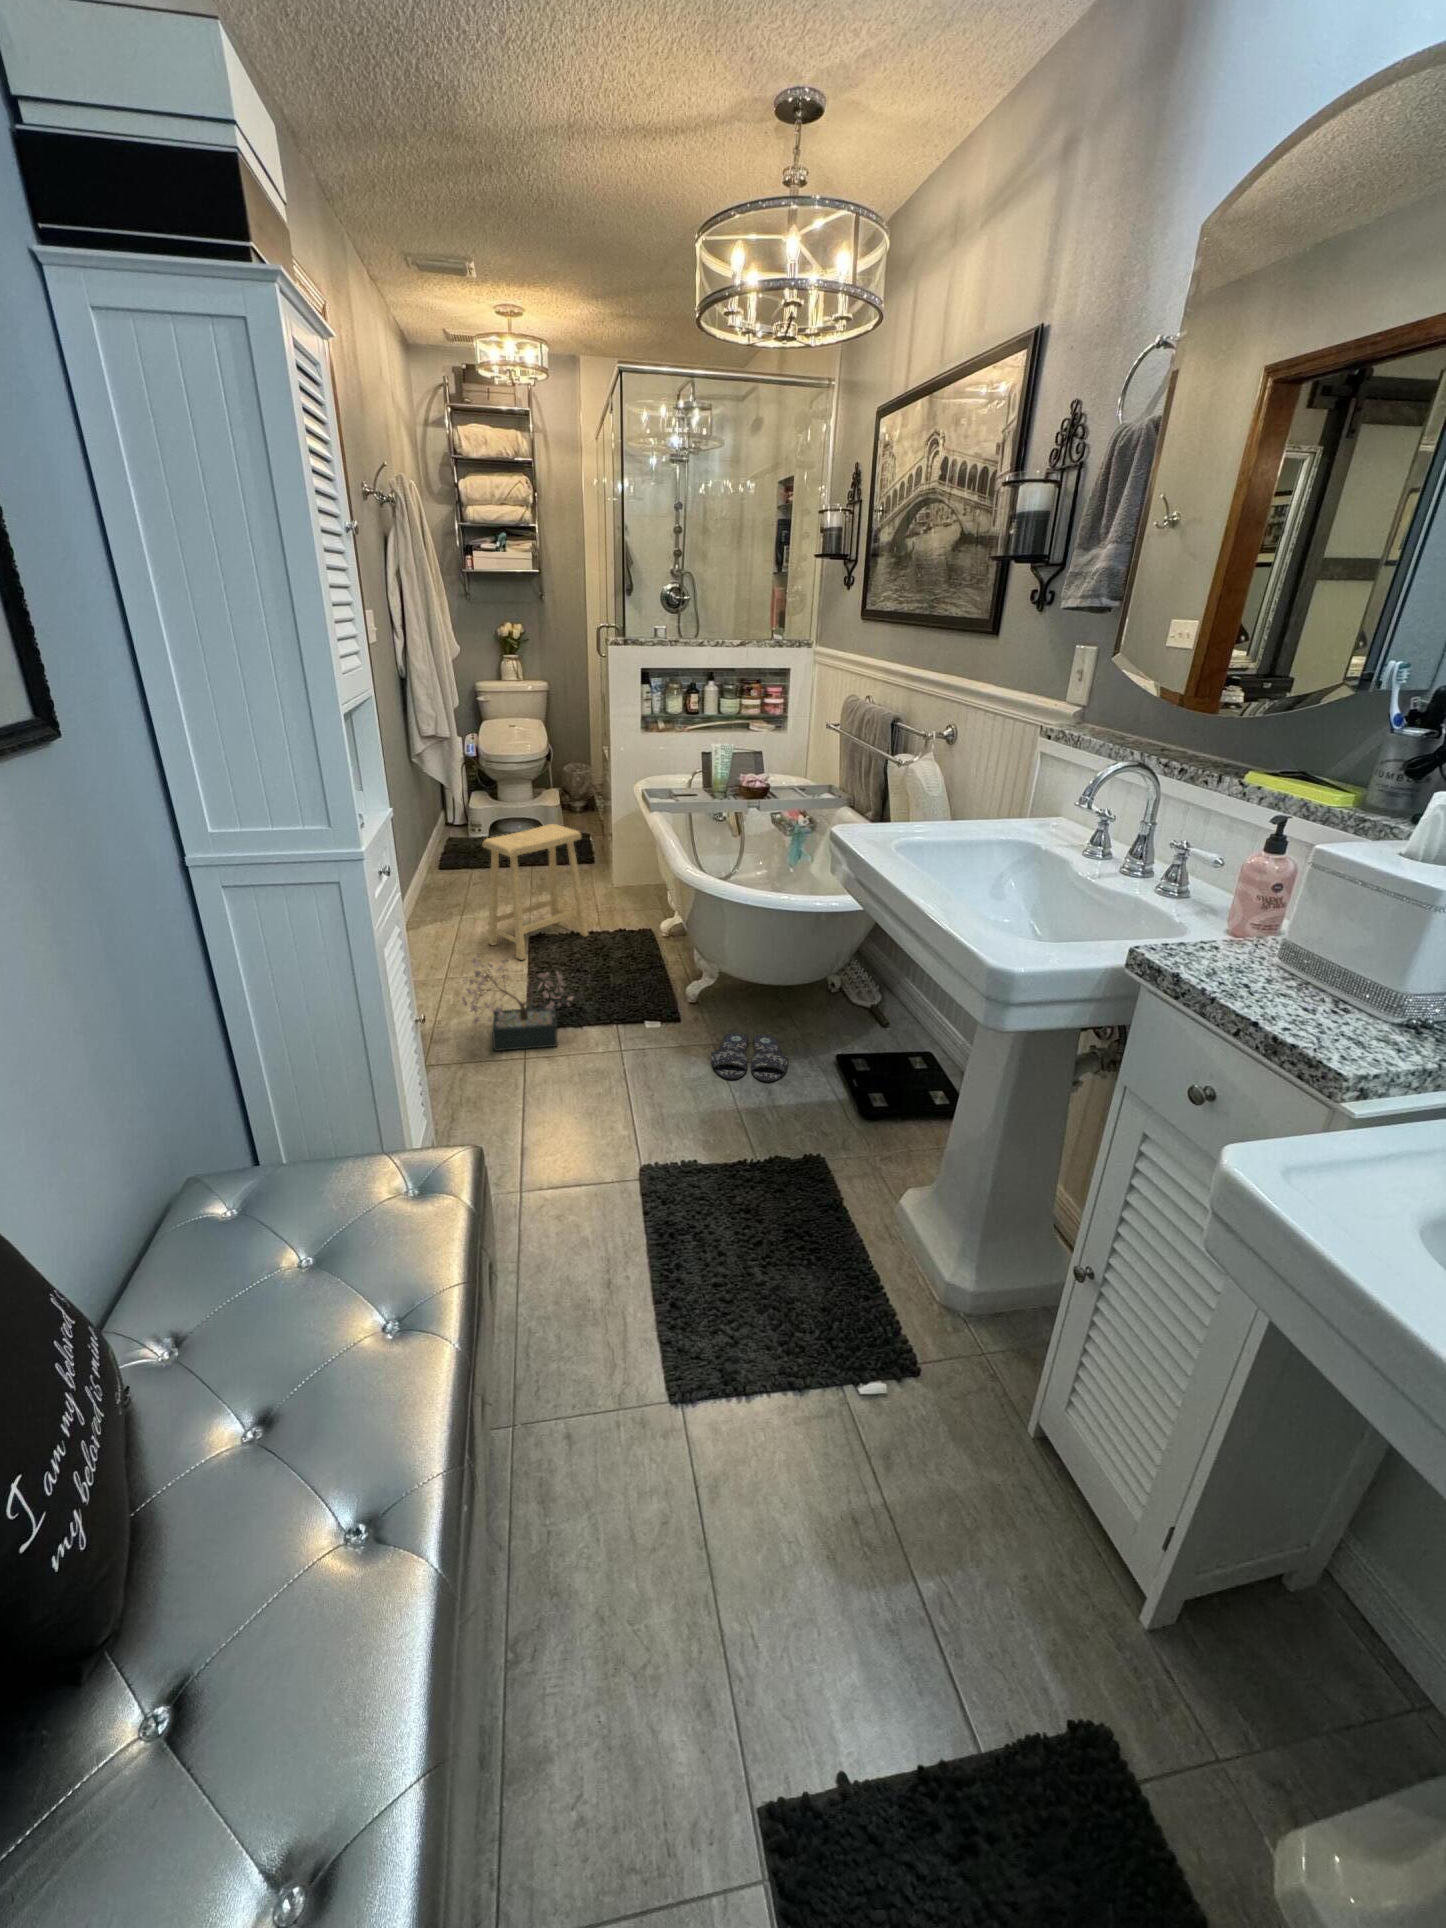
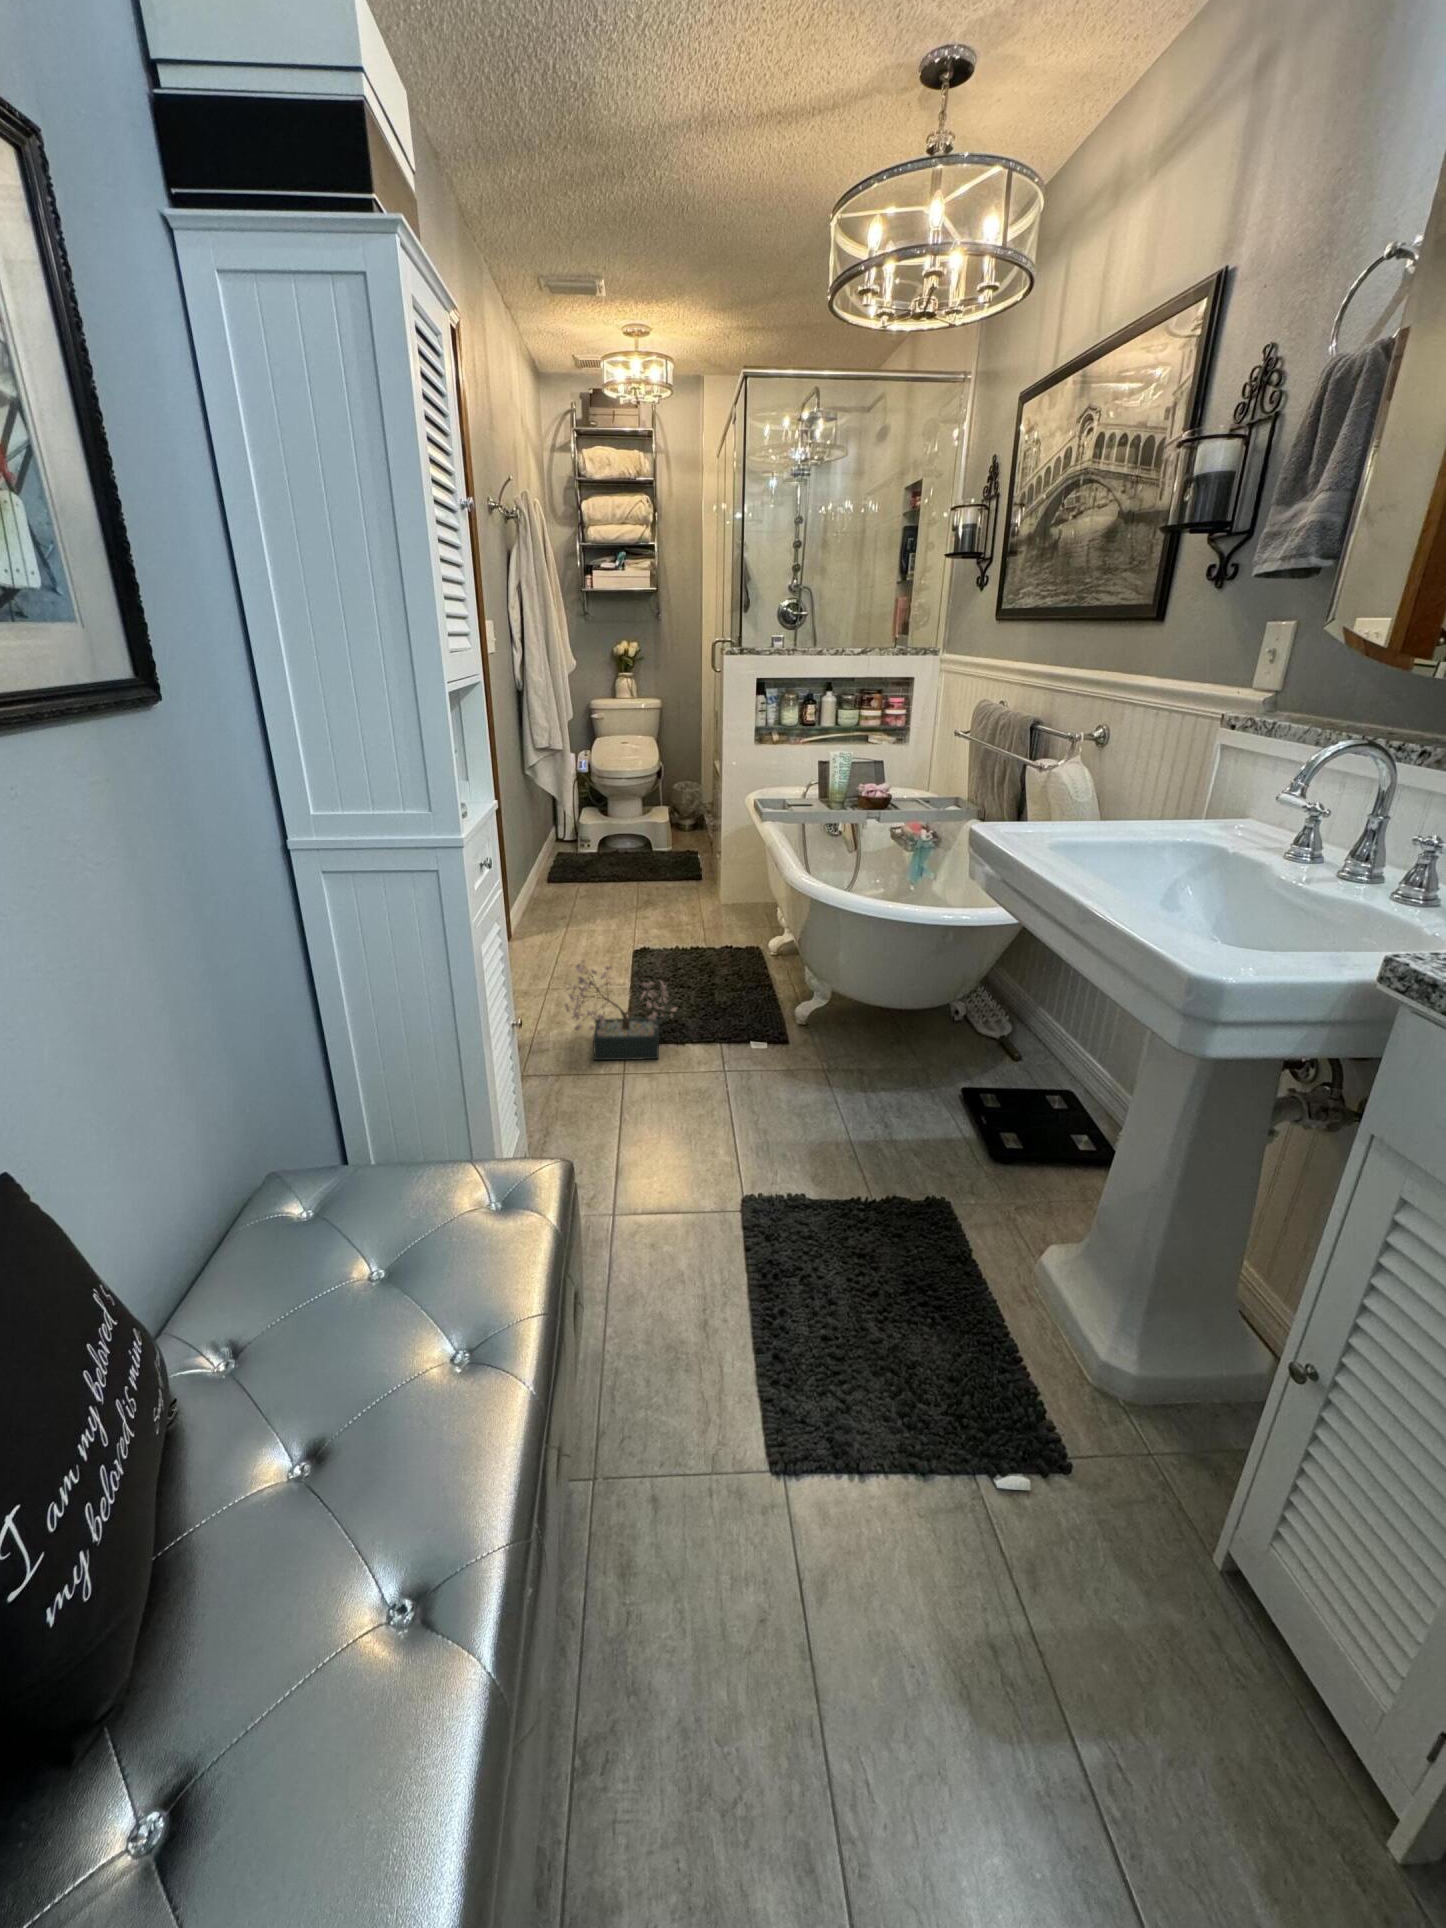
footstool: present [482,824,588,960] -> none [592,834,695,970]
slippers: present [711,1032,788,1082] -> none [821,1054,906,1109]

